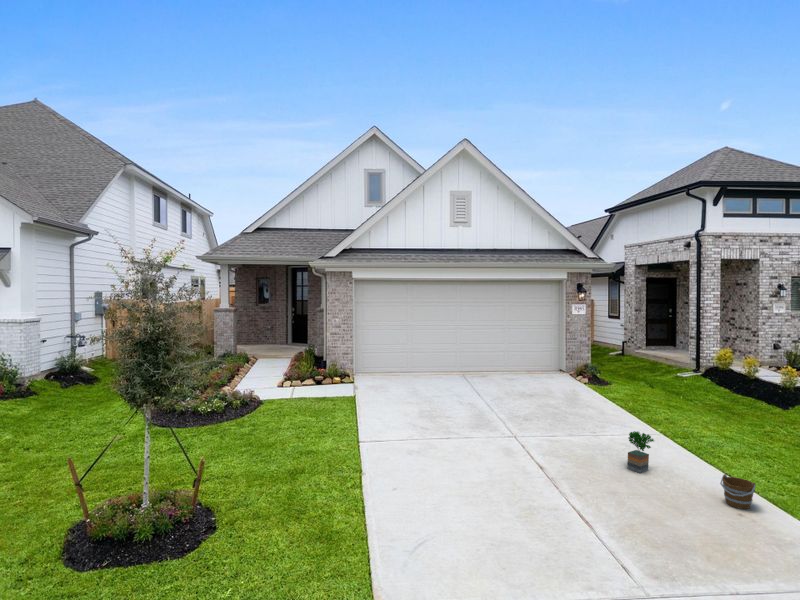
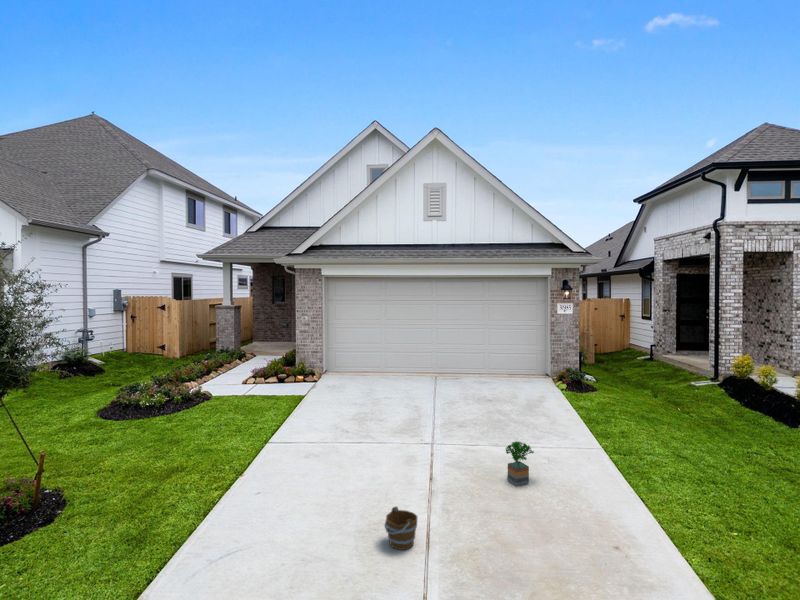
bucket: present [720,474,755,509] -> present [385,507,417,550]

